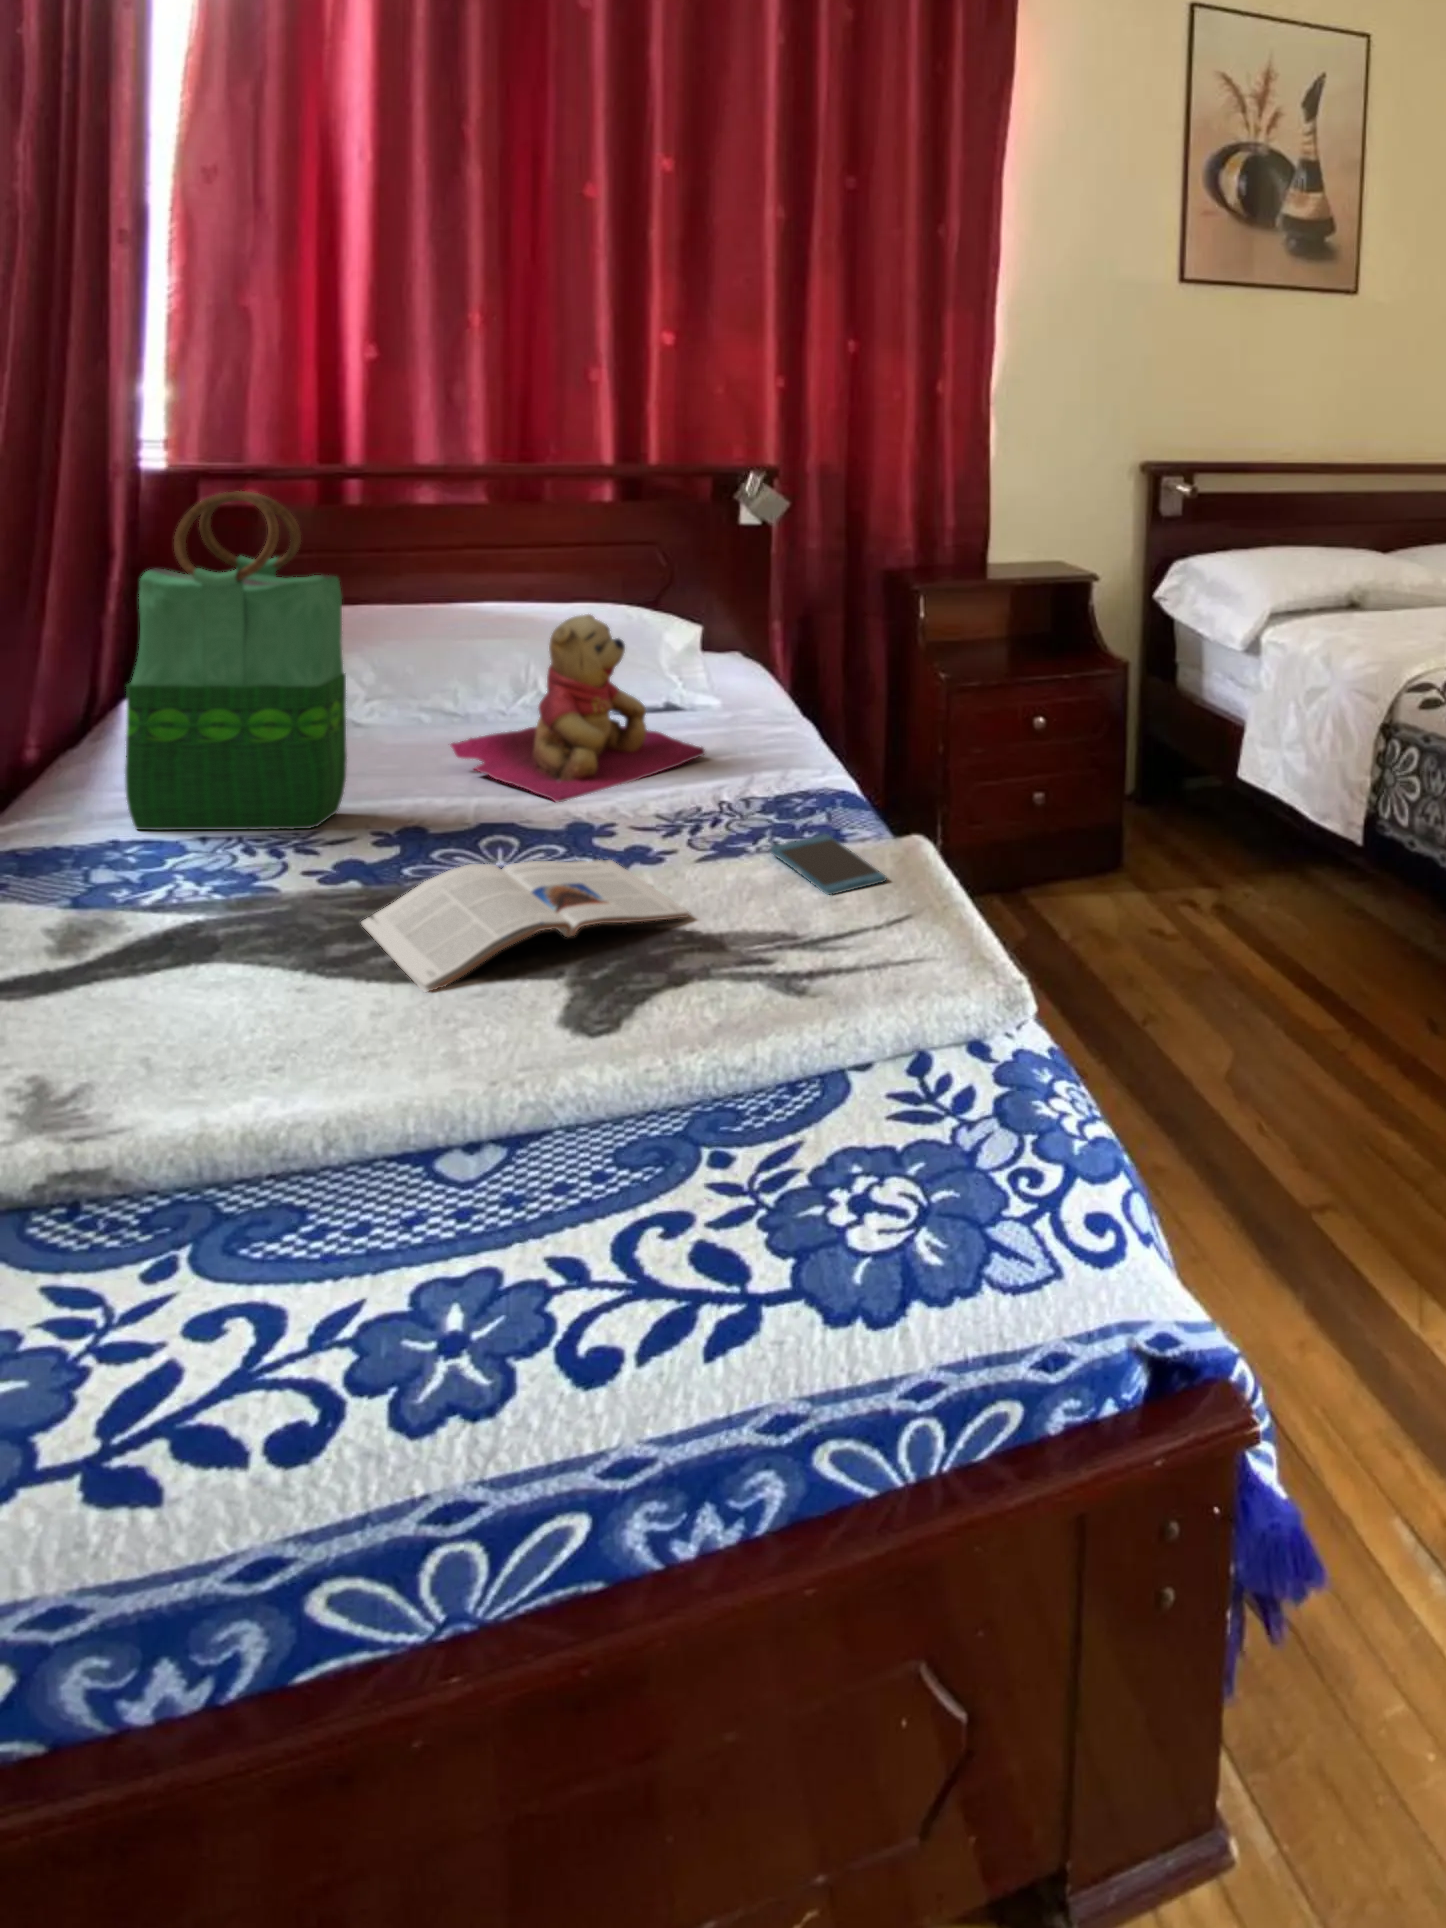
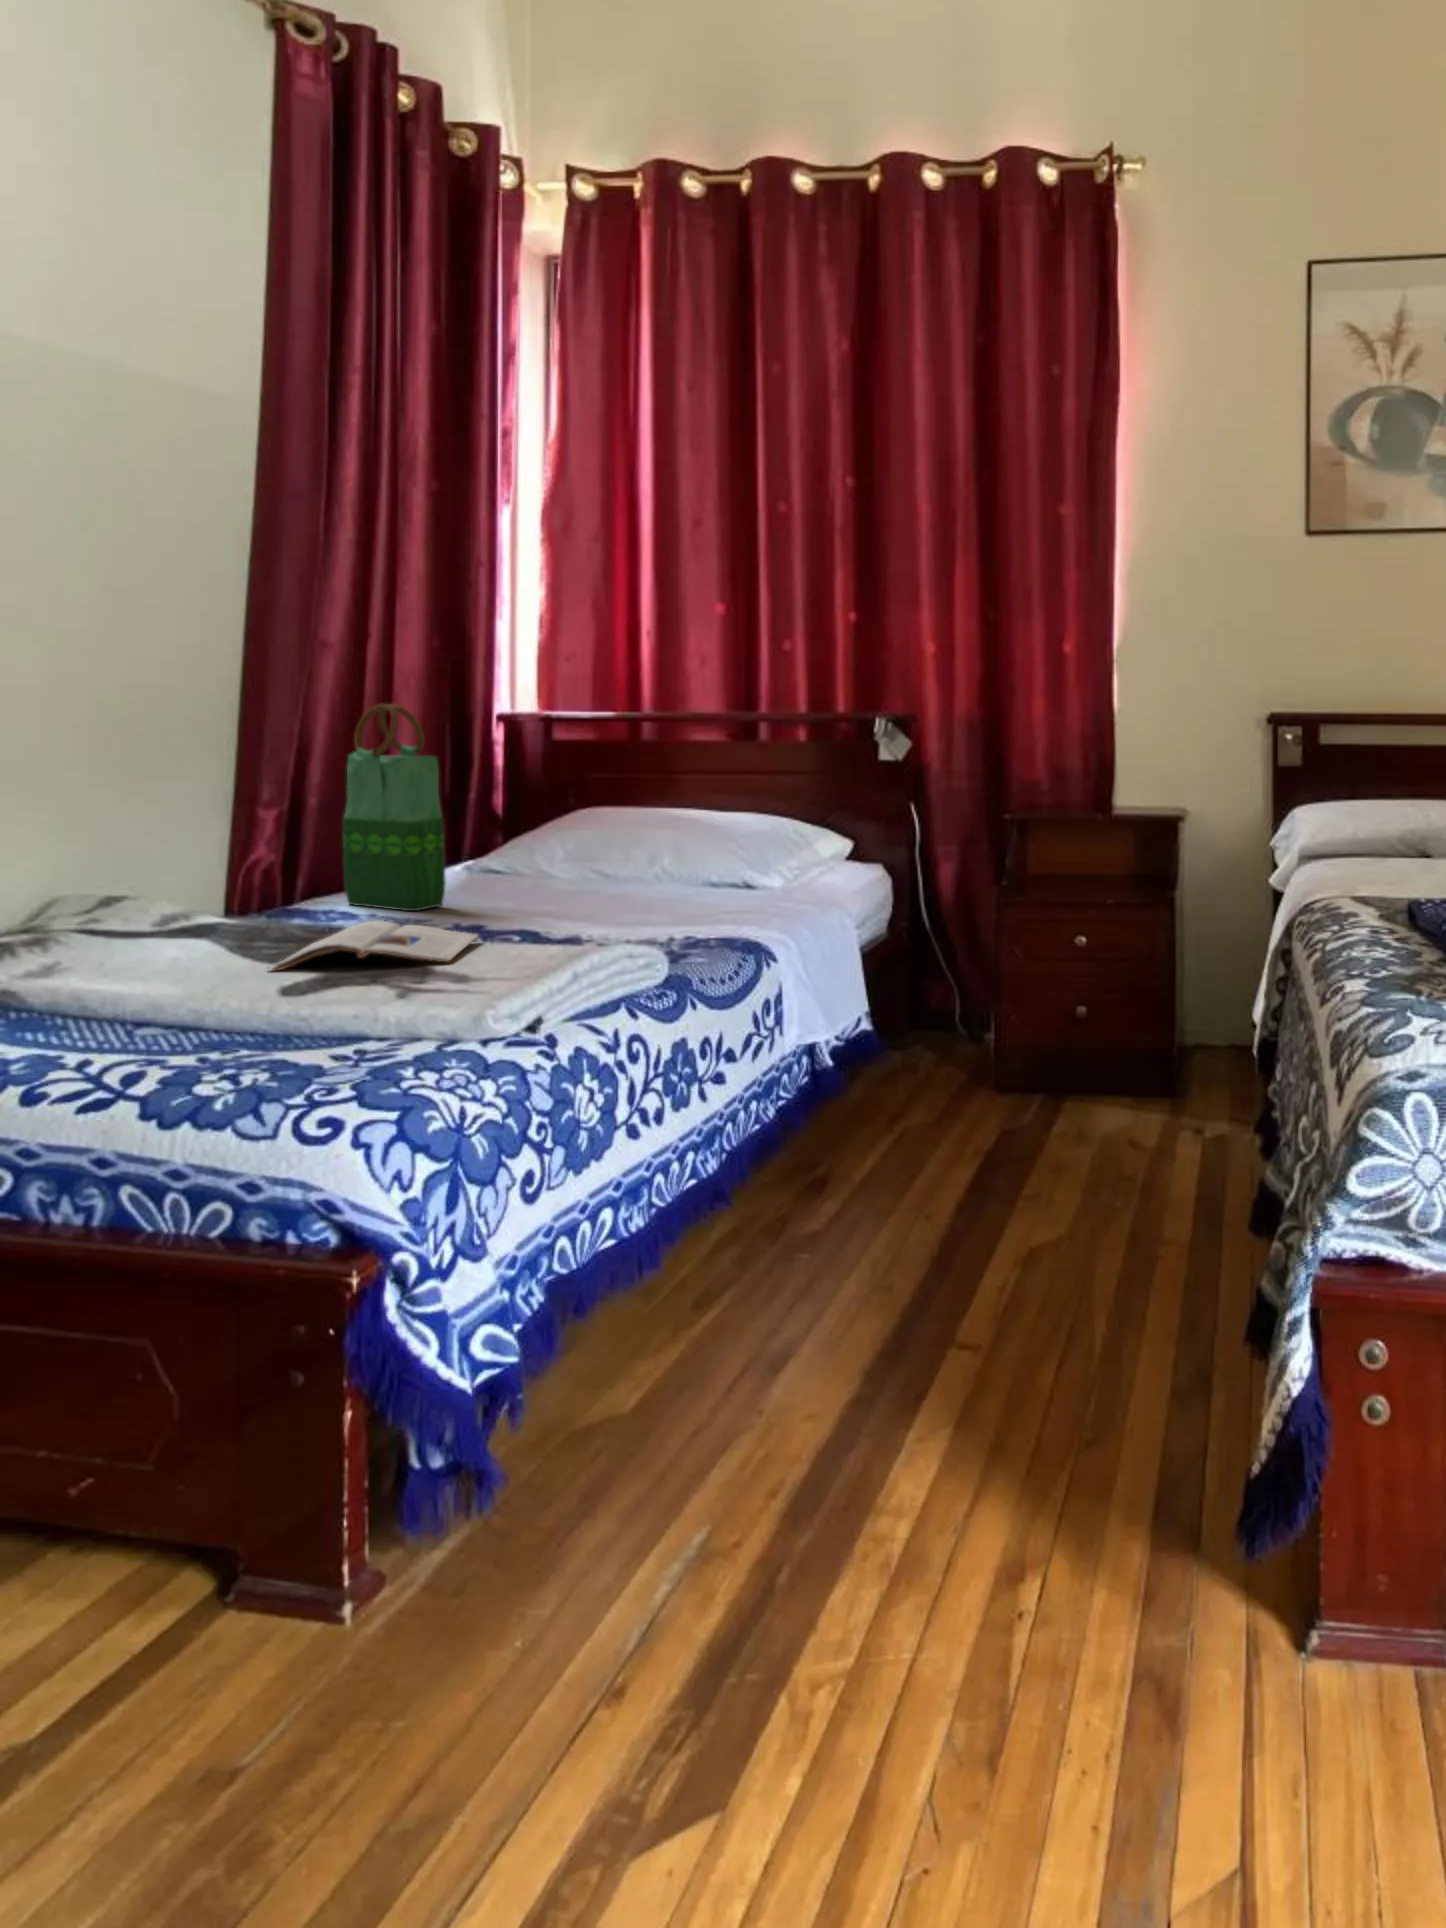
teddy bear: present [451,614,705,802] -> none [547,795,690,917]
smartphone: present [771,834,887,895] -> none [545,937,619,965]

